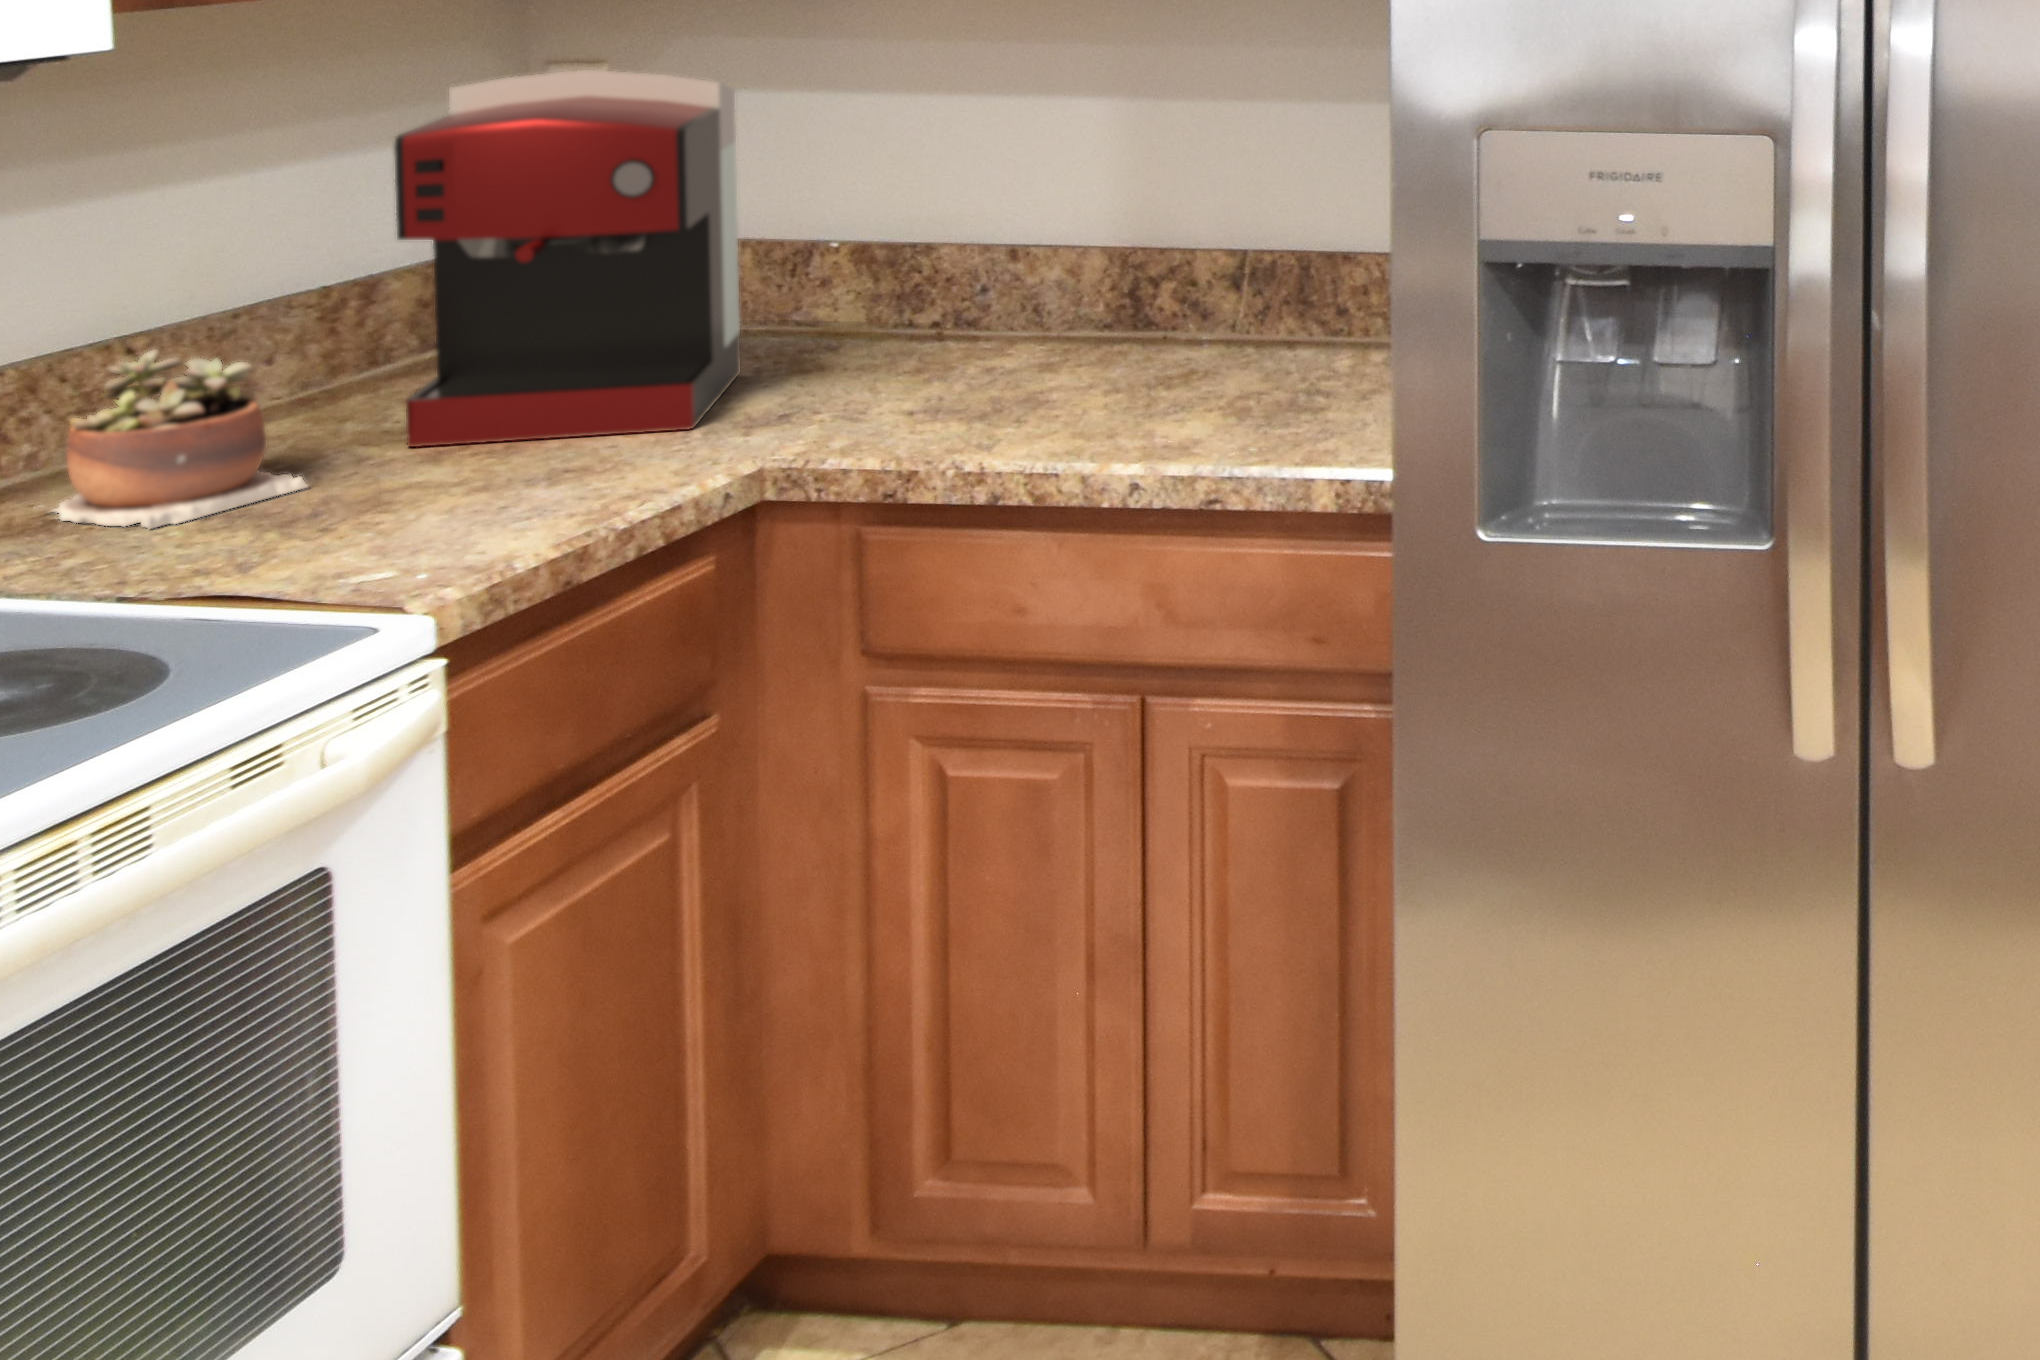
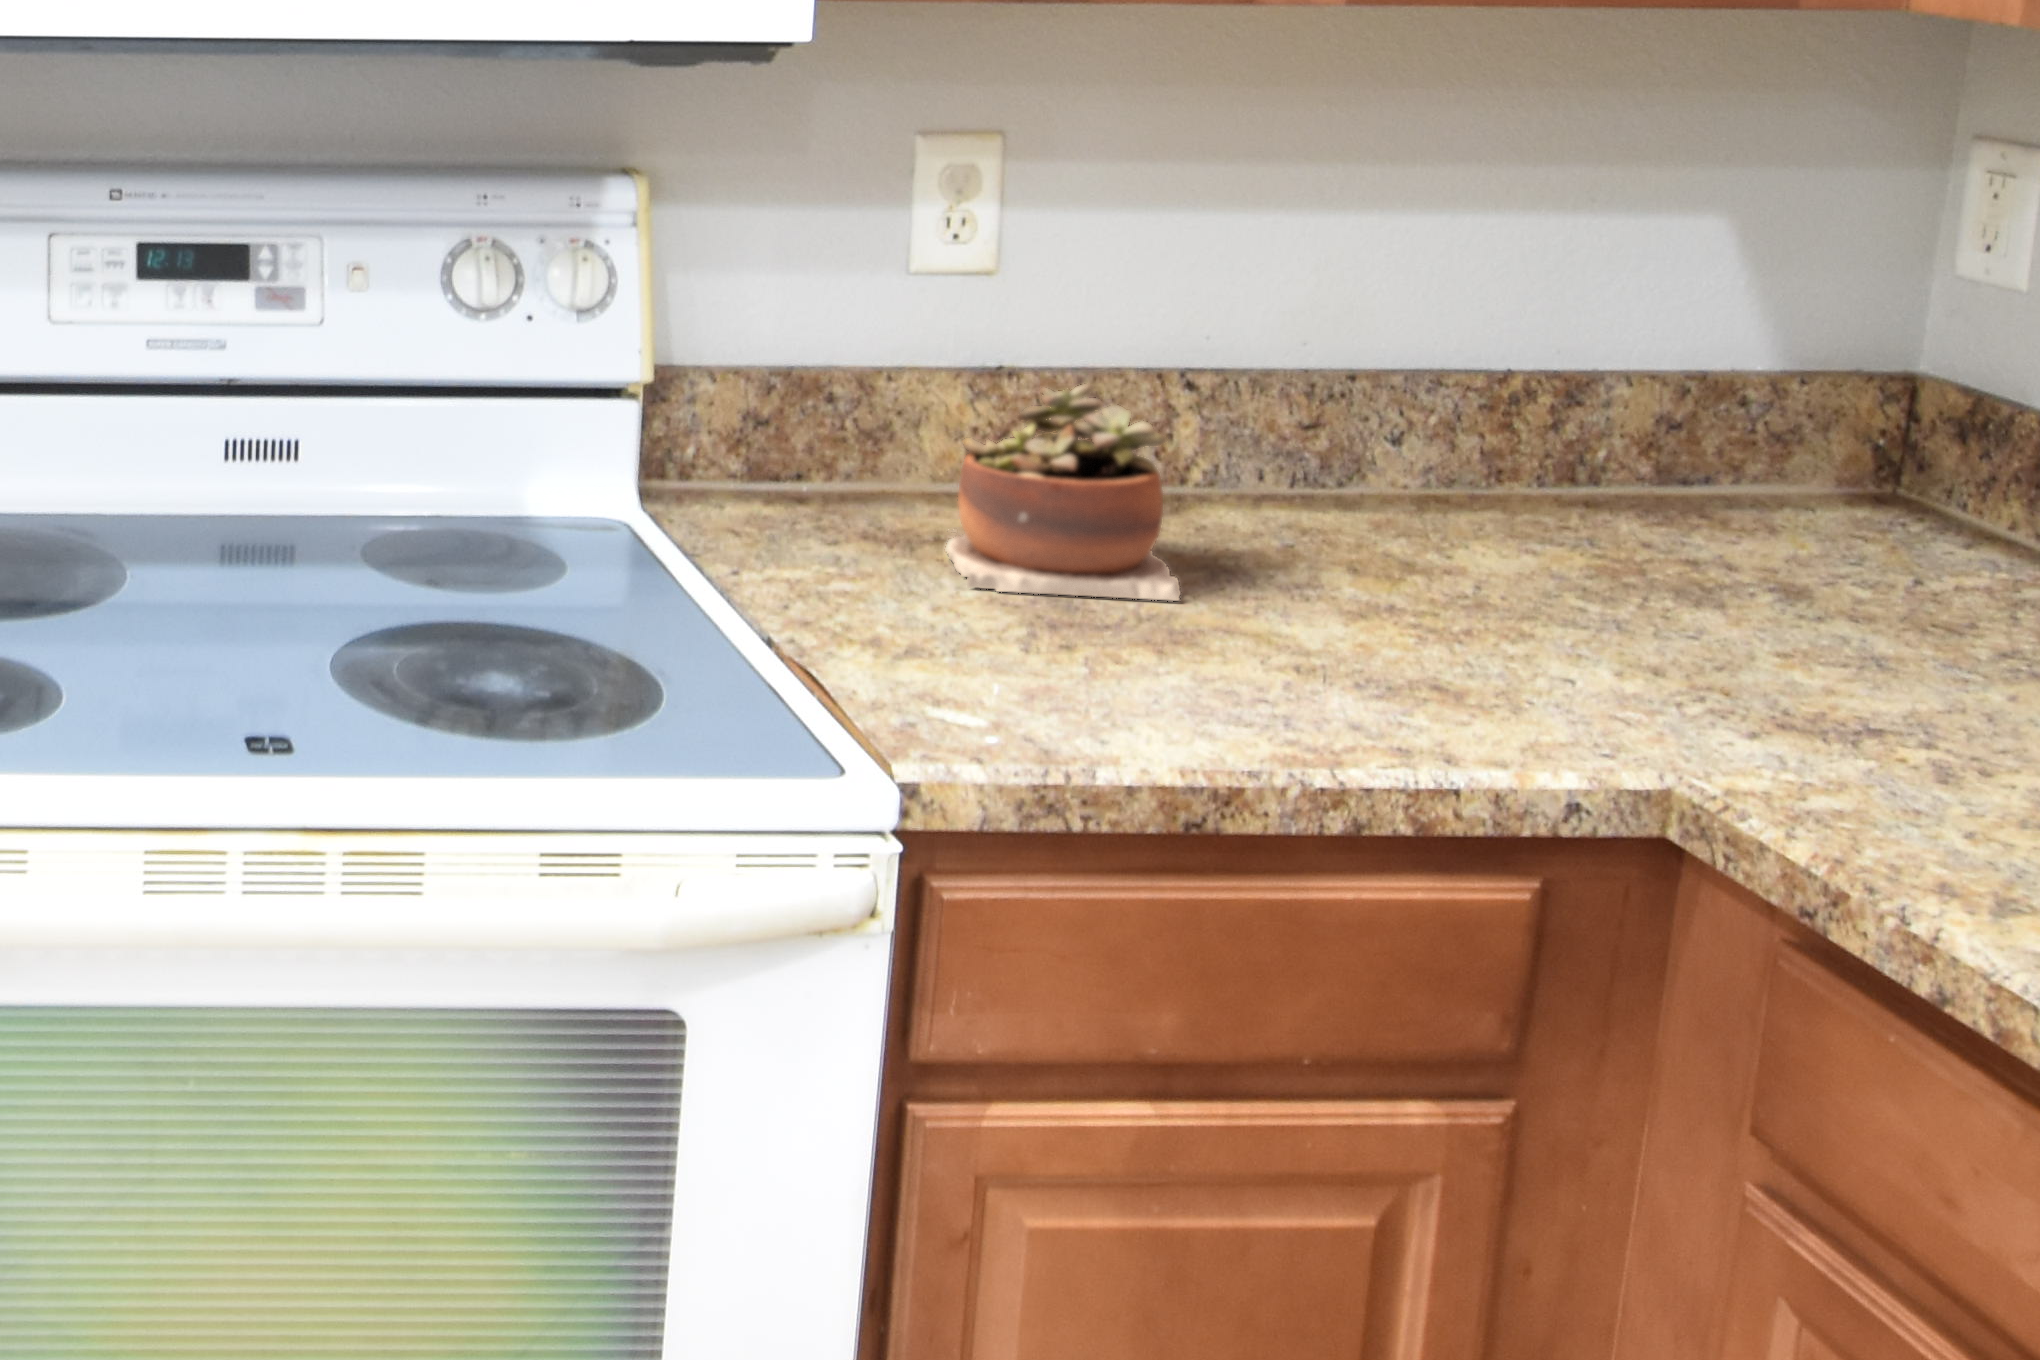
coffee maker: present [394,70,741,447] -> none [1374,116,2026,700]

